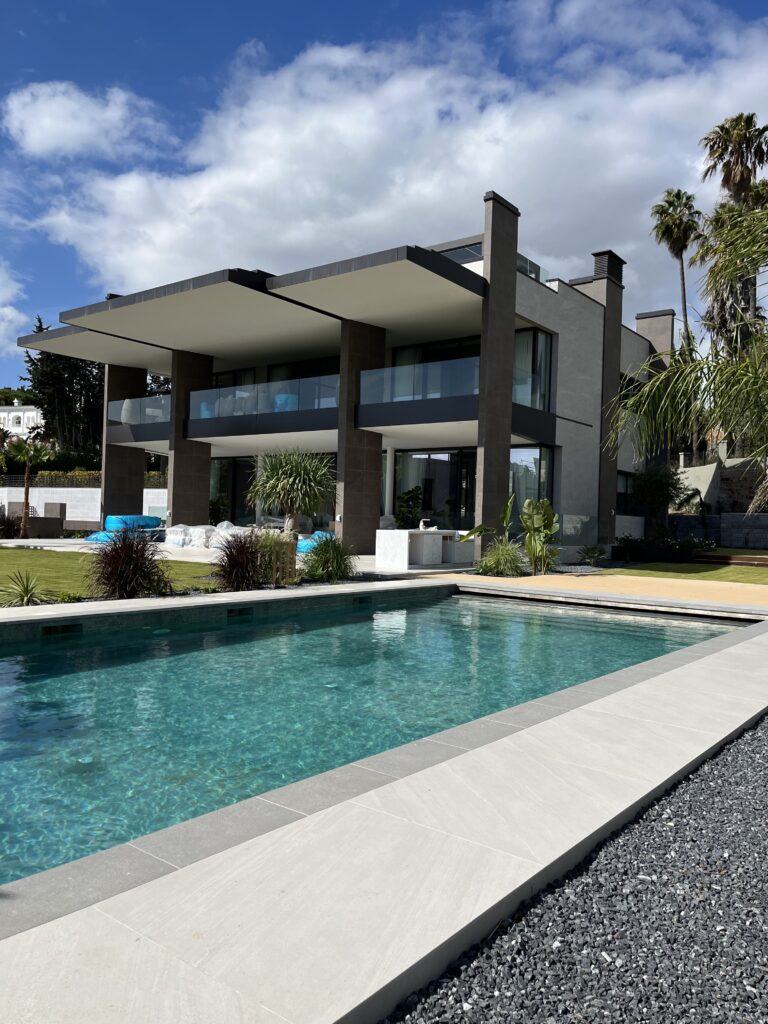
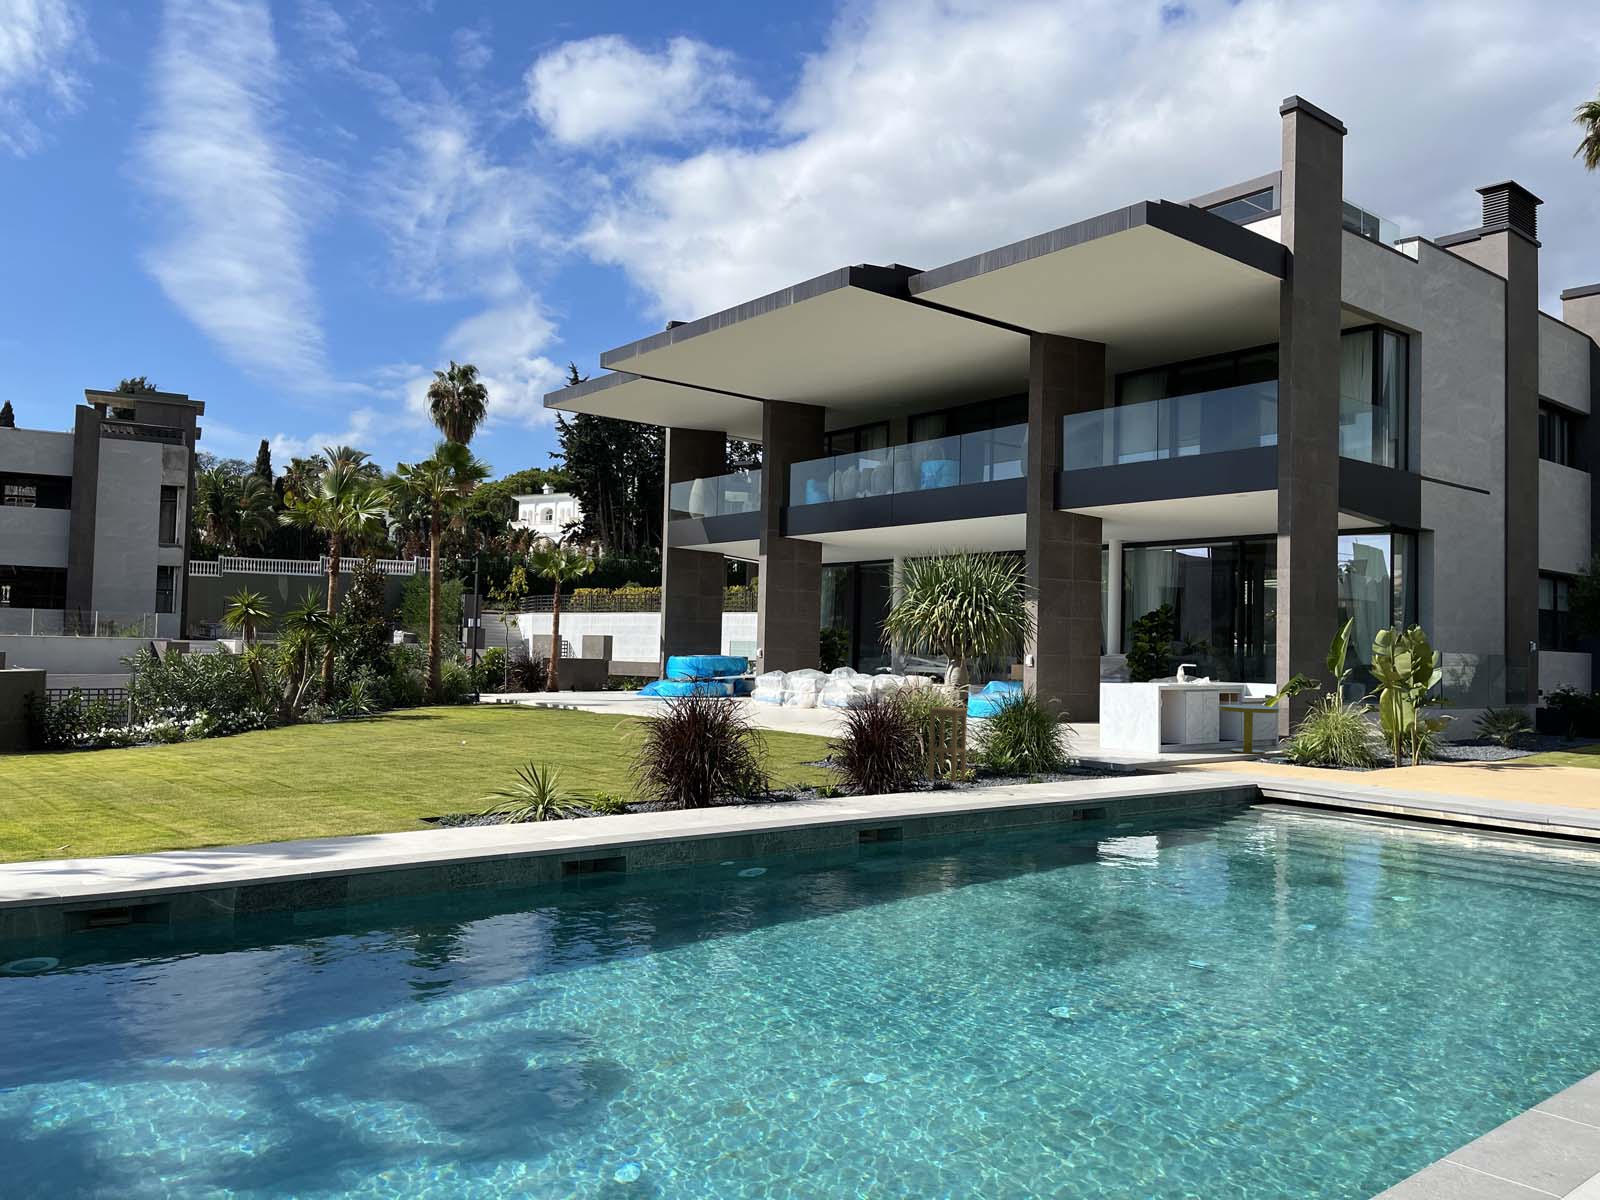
side table: none [443,543,476,570] -> present [1218,705,1280,754]

